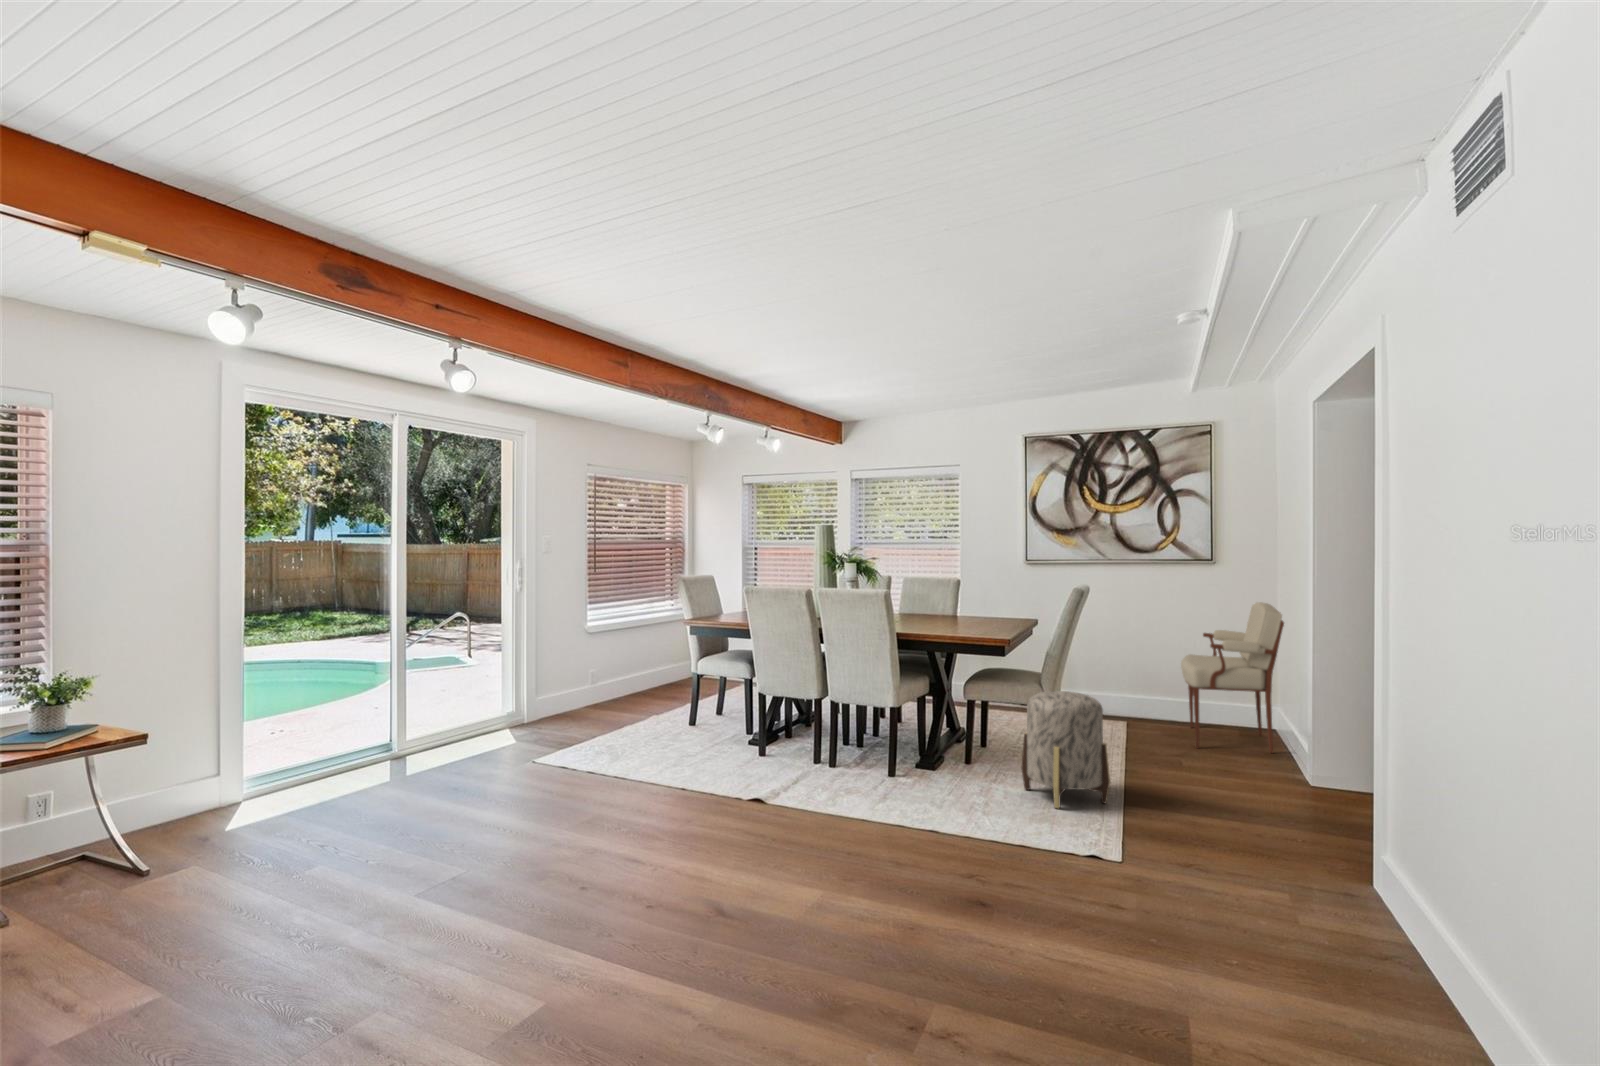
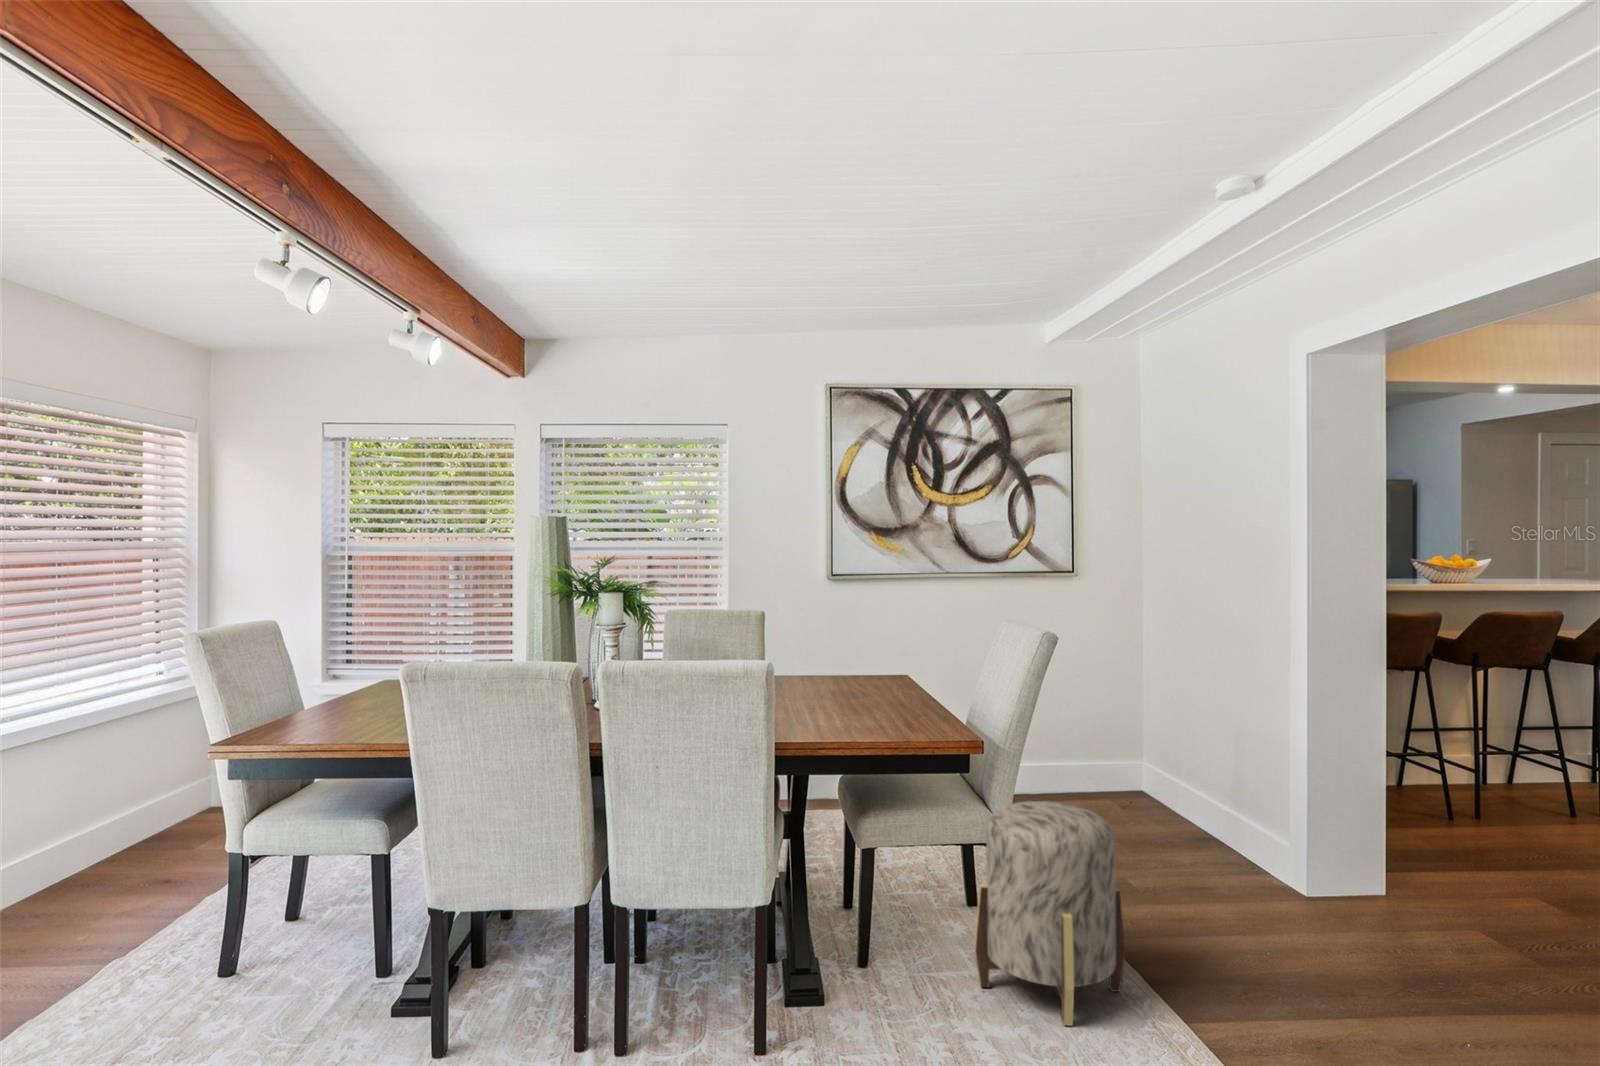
armchair: present [1181,602,1284,753] -> none [1051,627,1202,840]

